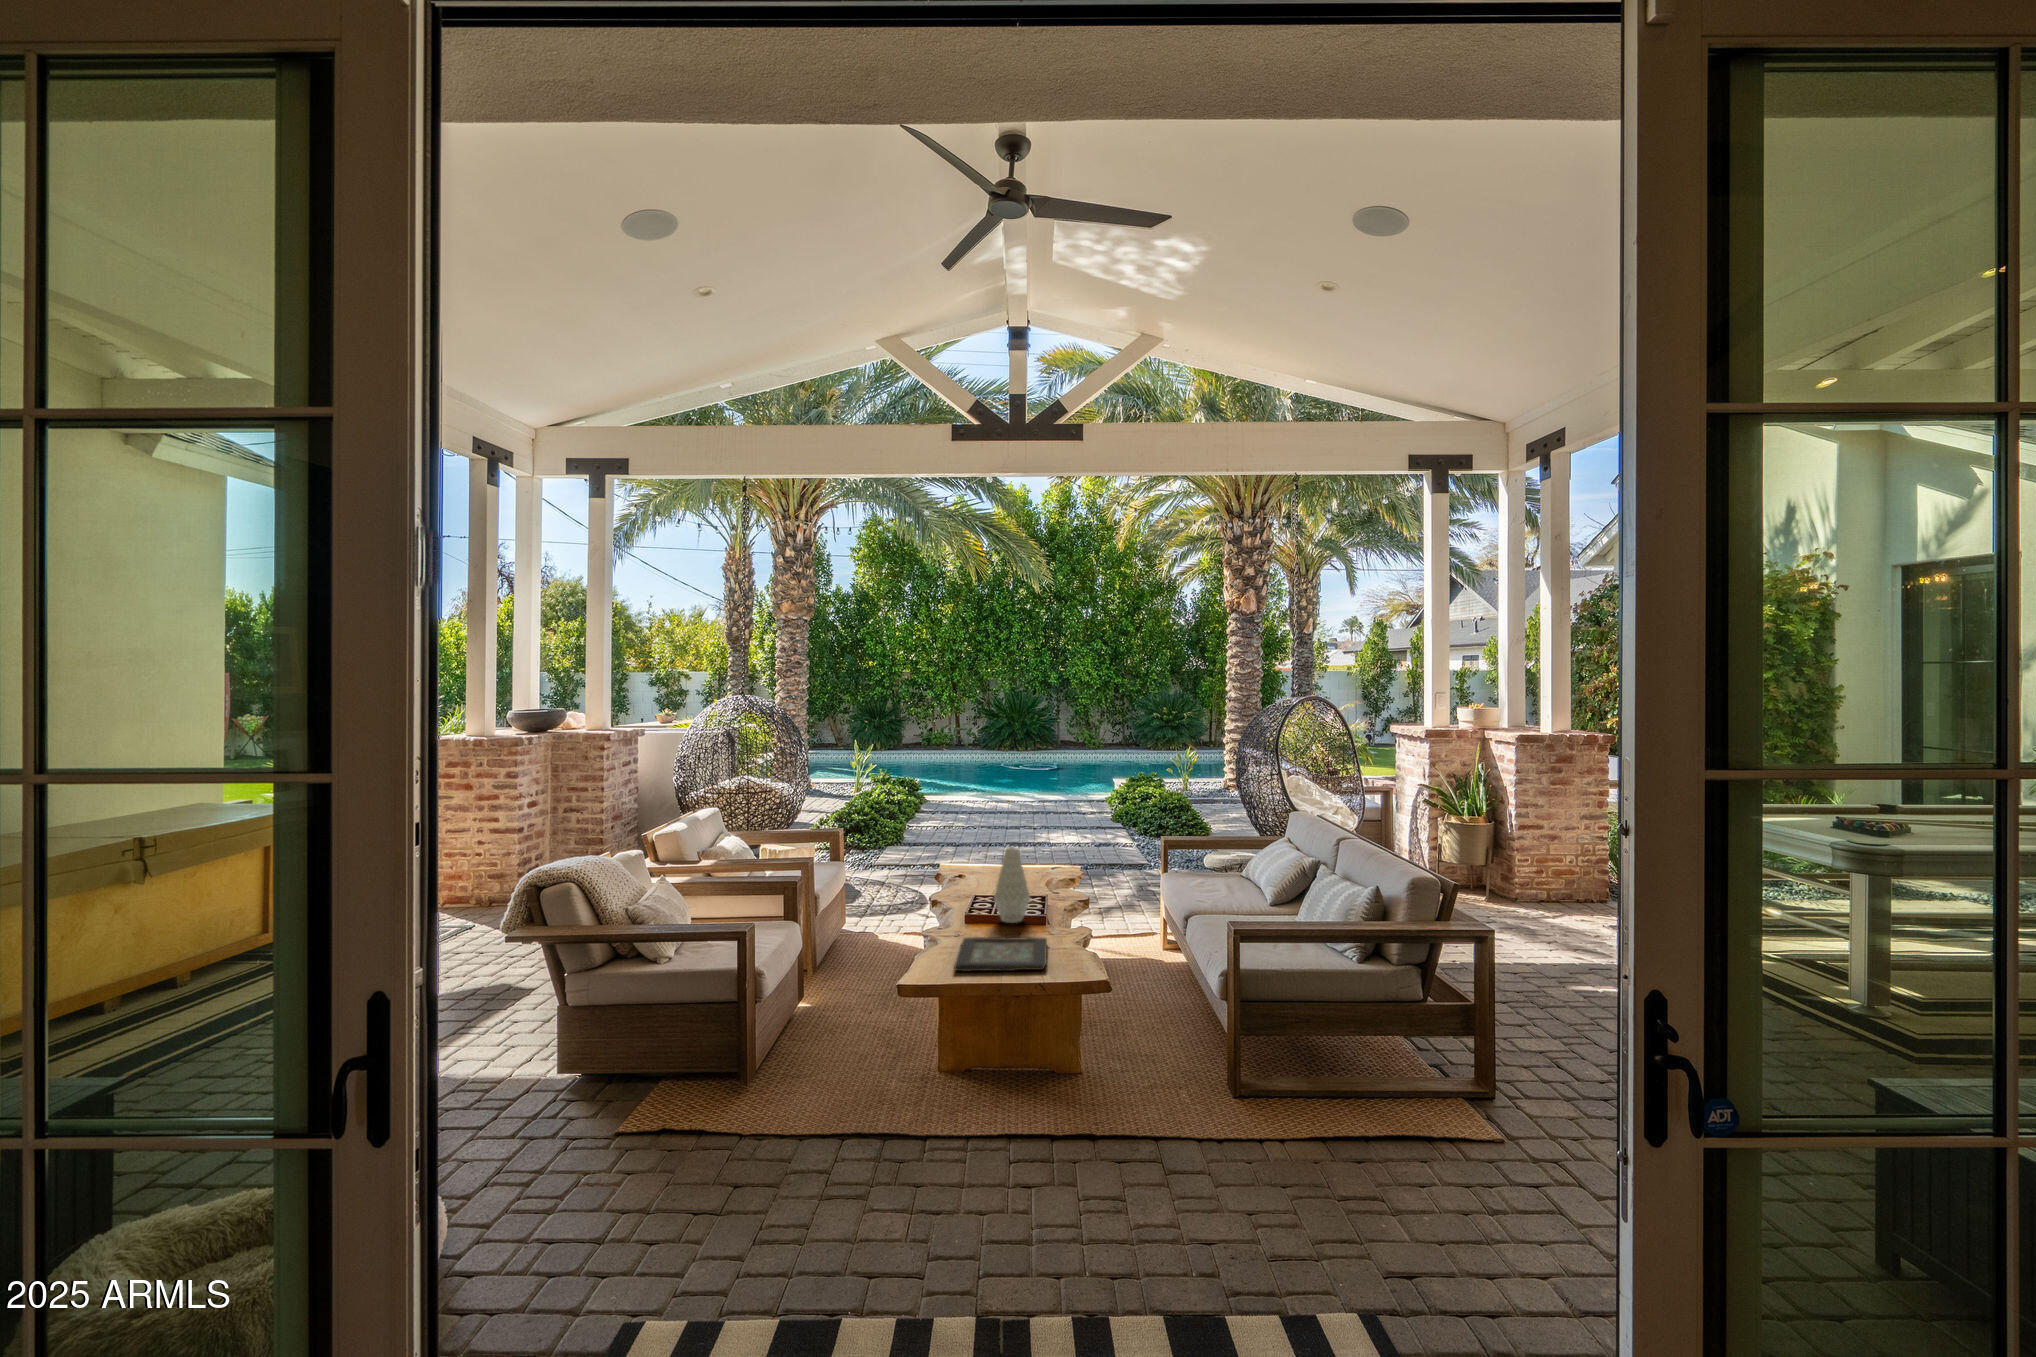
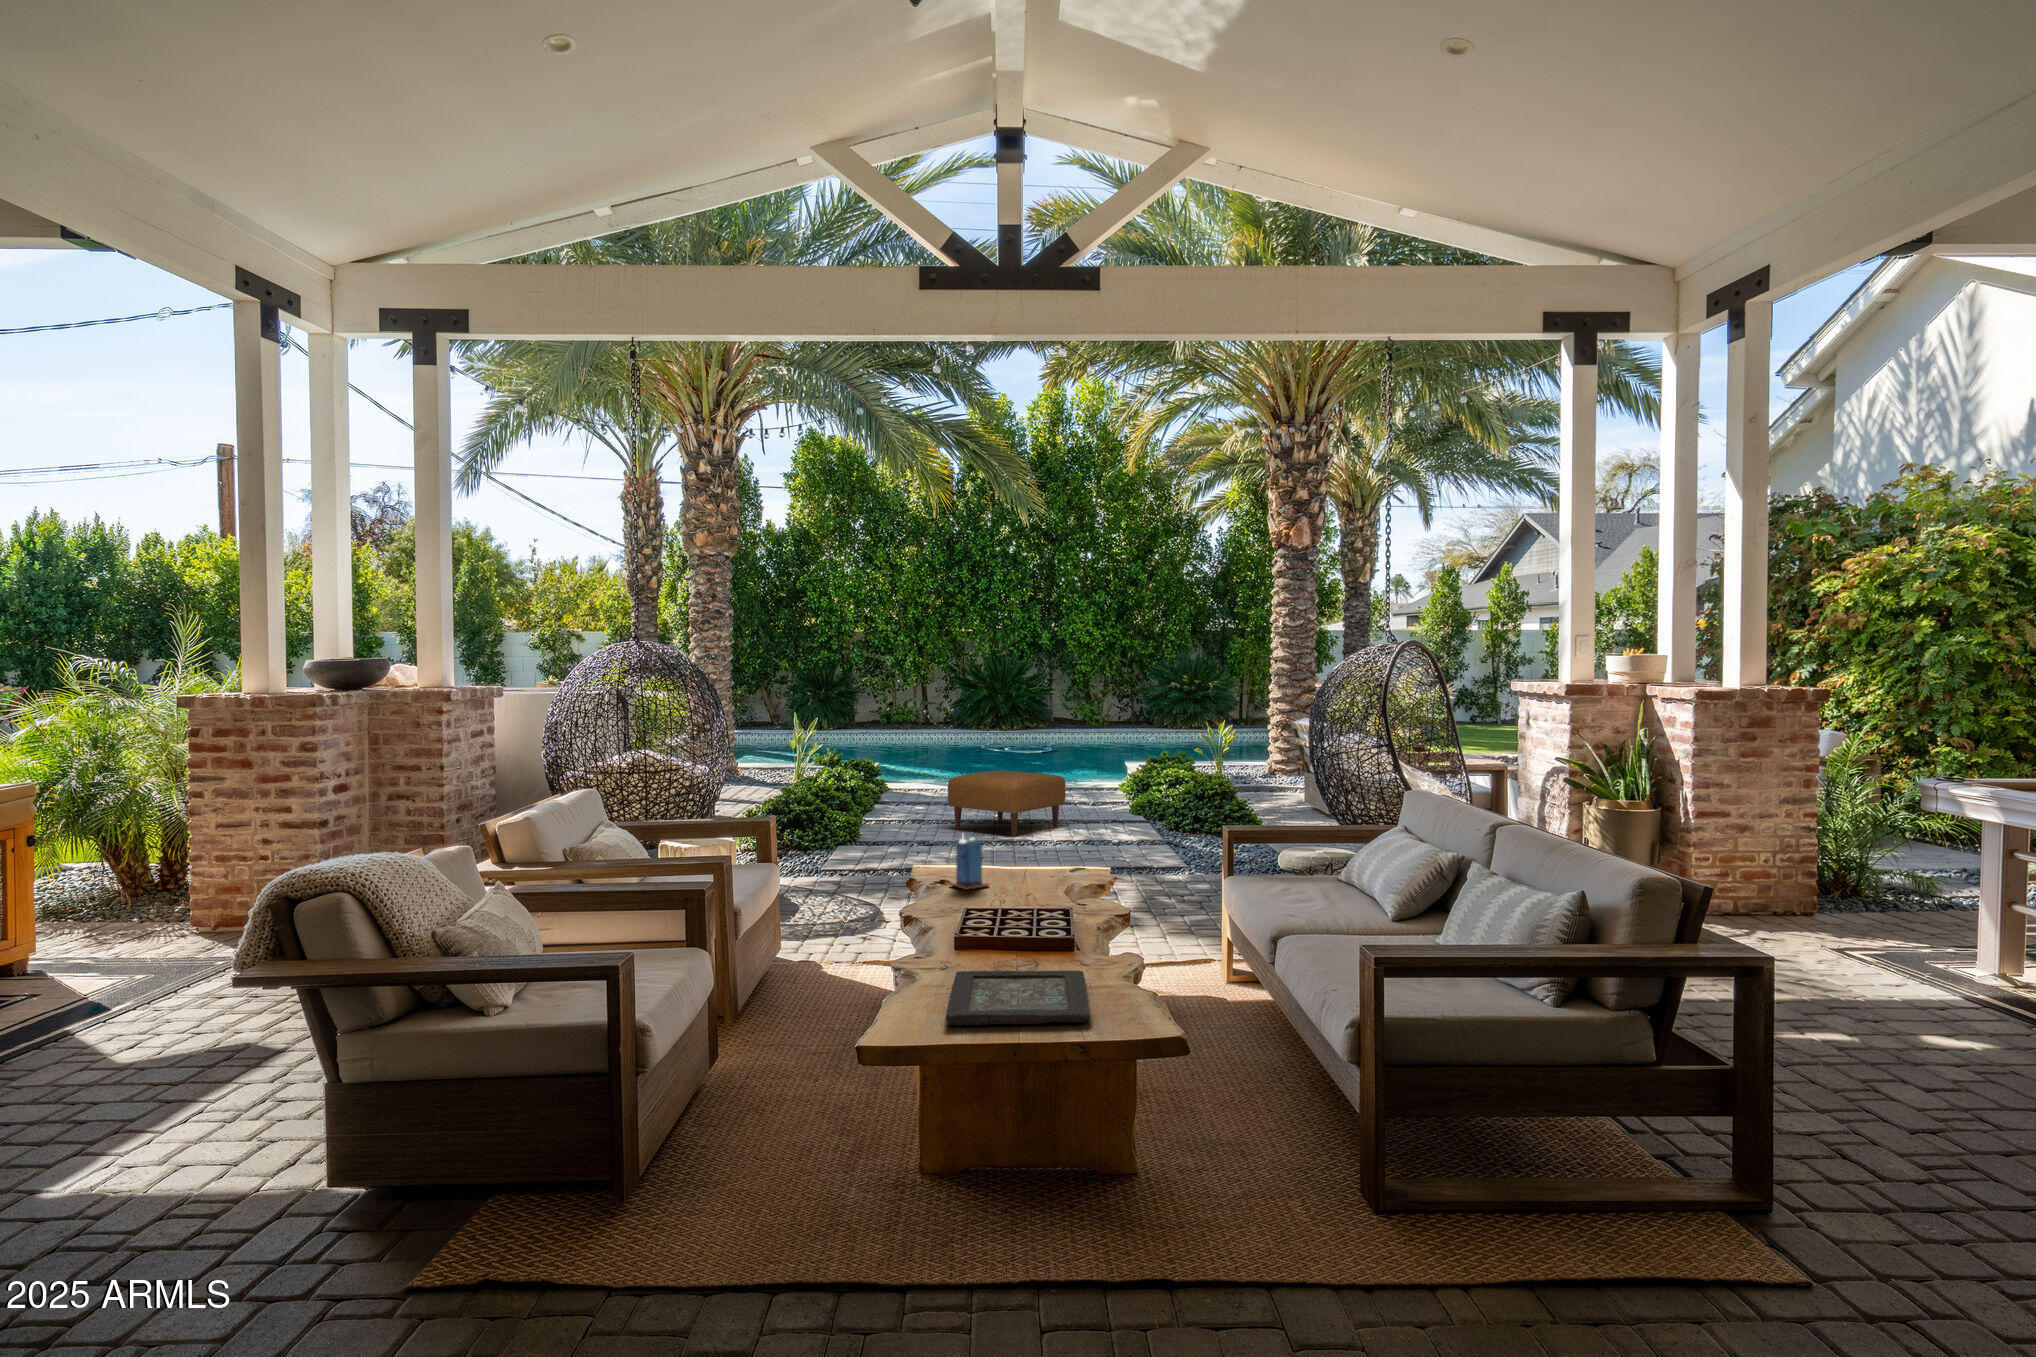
ottoman: none [972,788,1062,839] -> present [948,771,1066,837]
candle: none [965,842,993,882] -> present [949,836,989,890]
vase: present [994,847,1030,923] -> none [998,836,1053,948]

